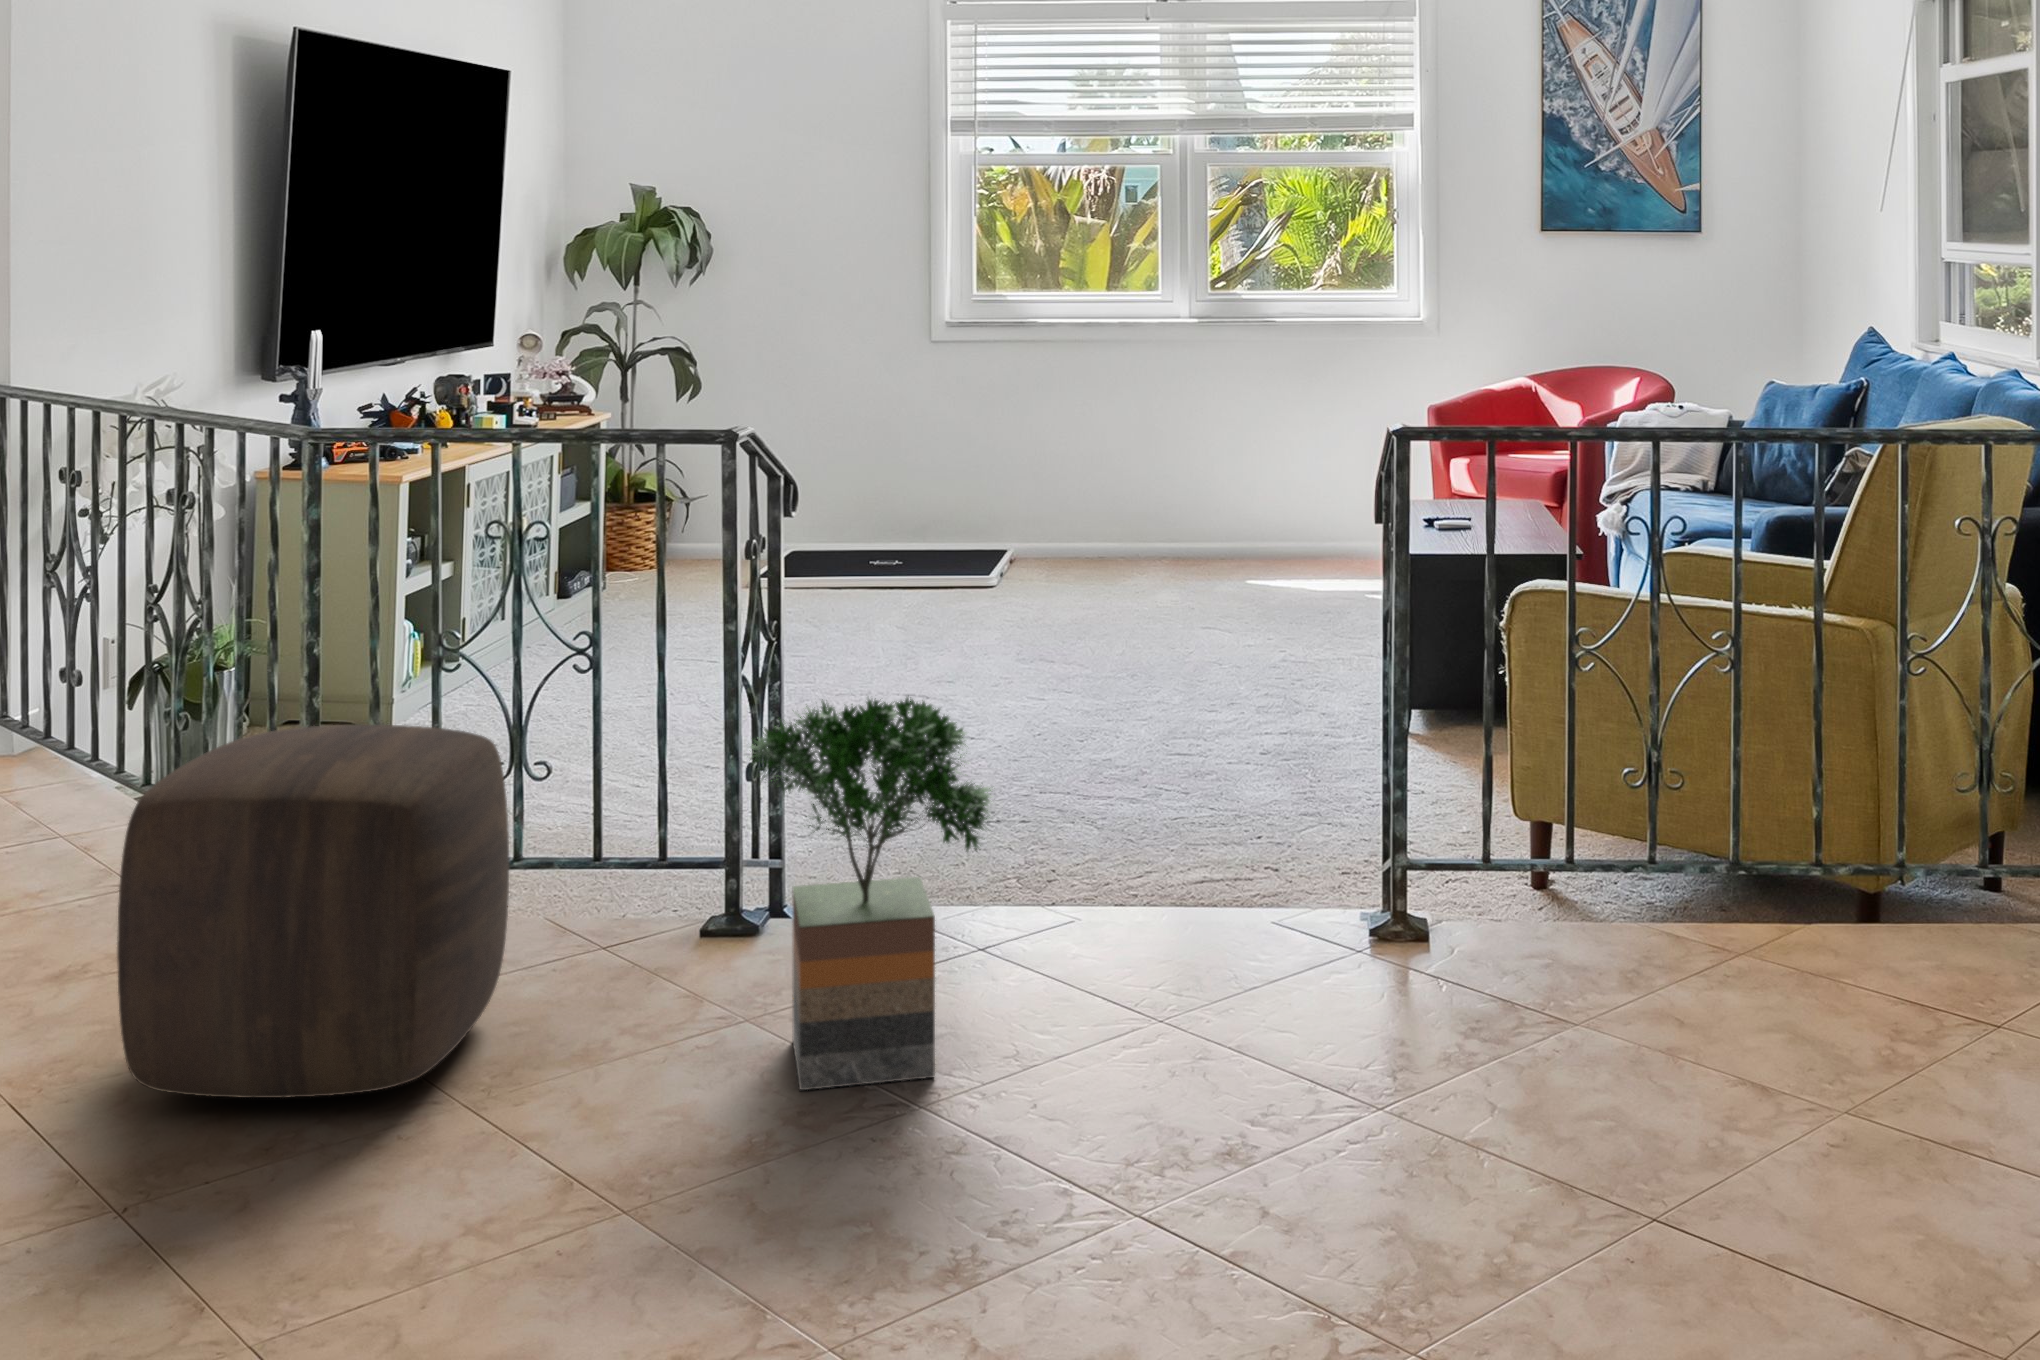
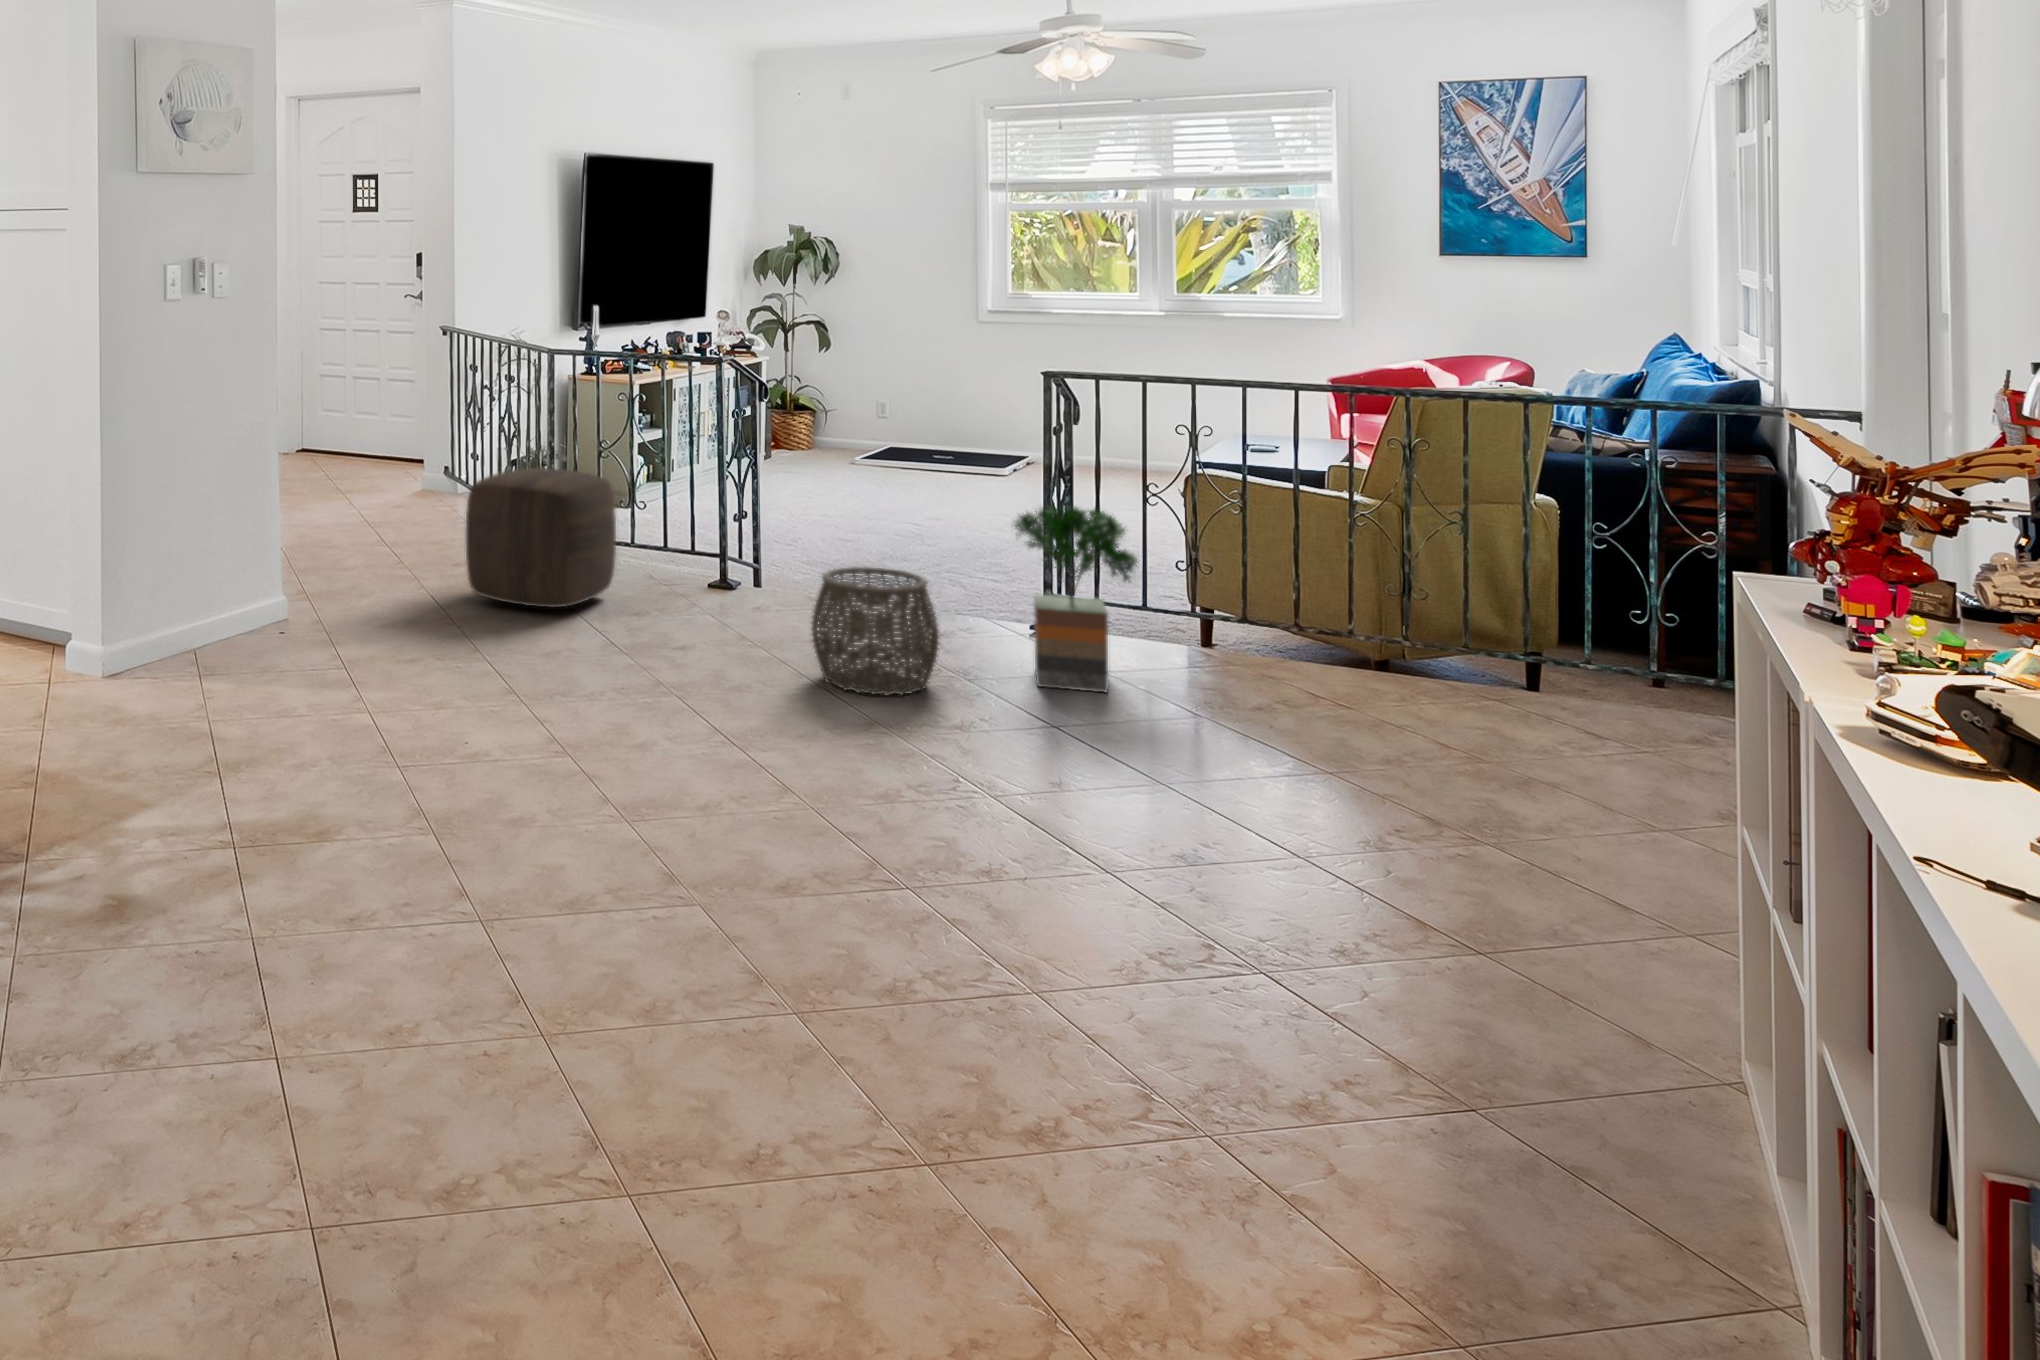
potted tree: present [751,697,991,1091] -> present [1012,505,1139,692]
woven basket: none [1090,899,1380,1229] -> present [811,567,939,696]

